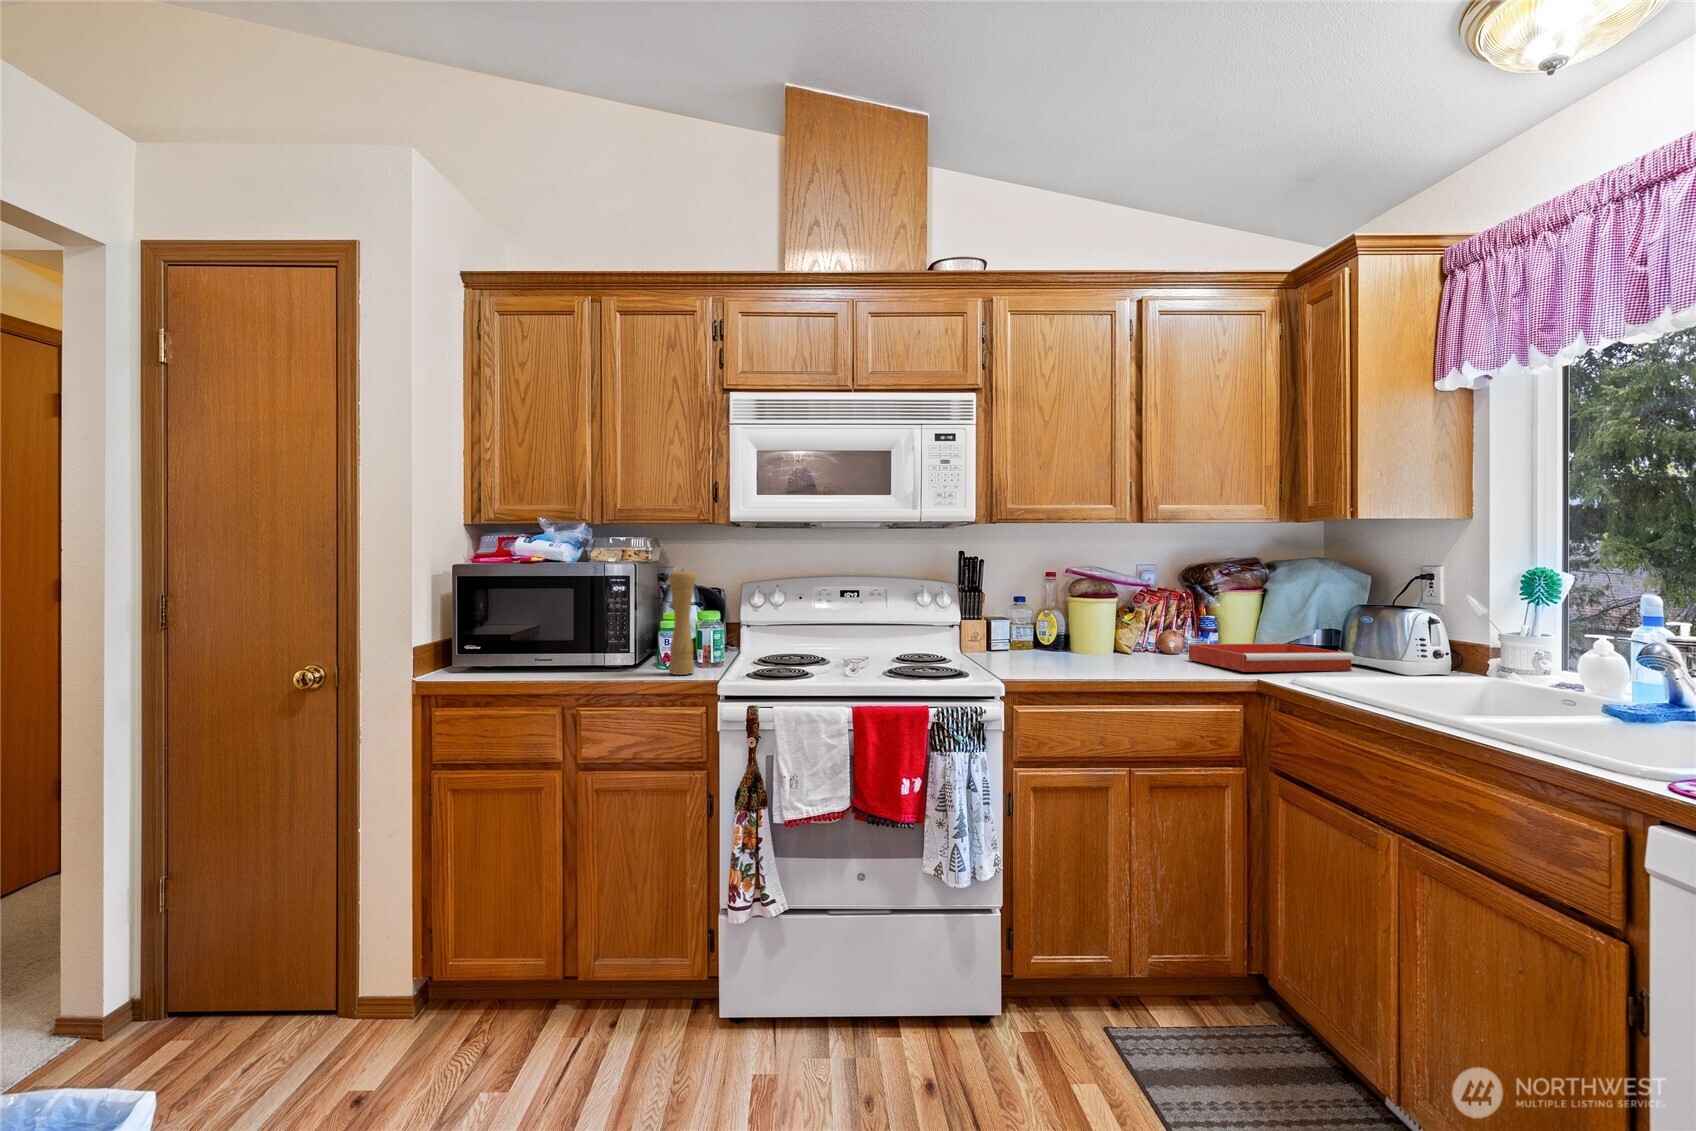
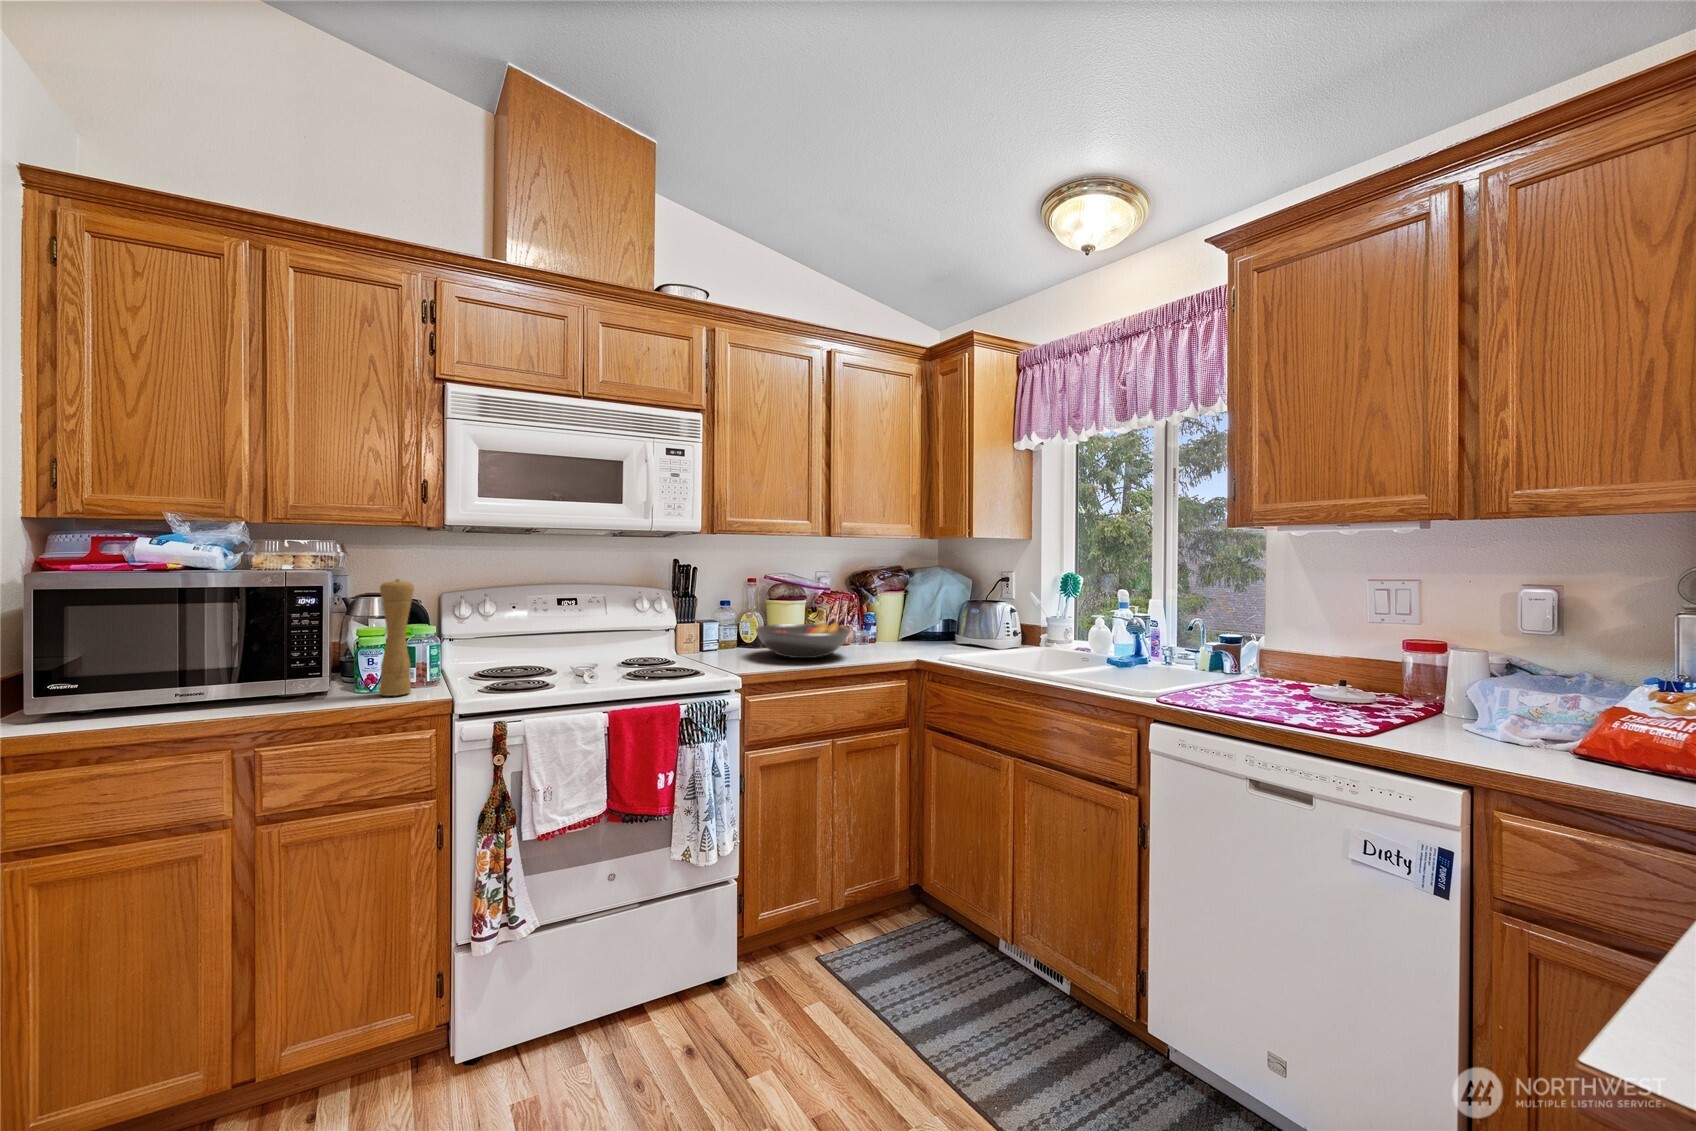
fruit bowl: none [1042,625,1163,667] -> present [755,622,850,658]
tray: present [1189,644,1354,672] -> none [861,631,973,656]

